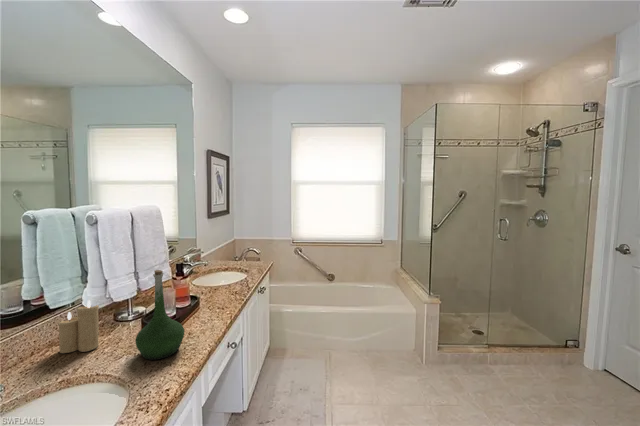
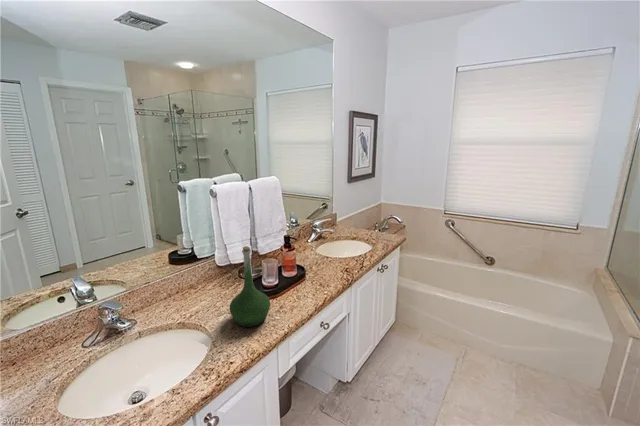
candle: present [58,300,99,353] -> none [191,260,217,300]

